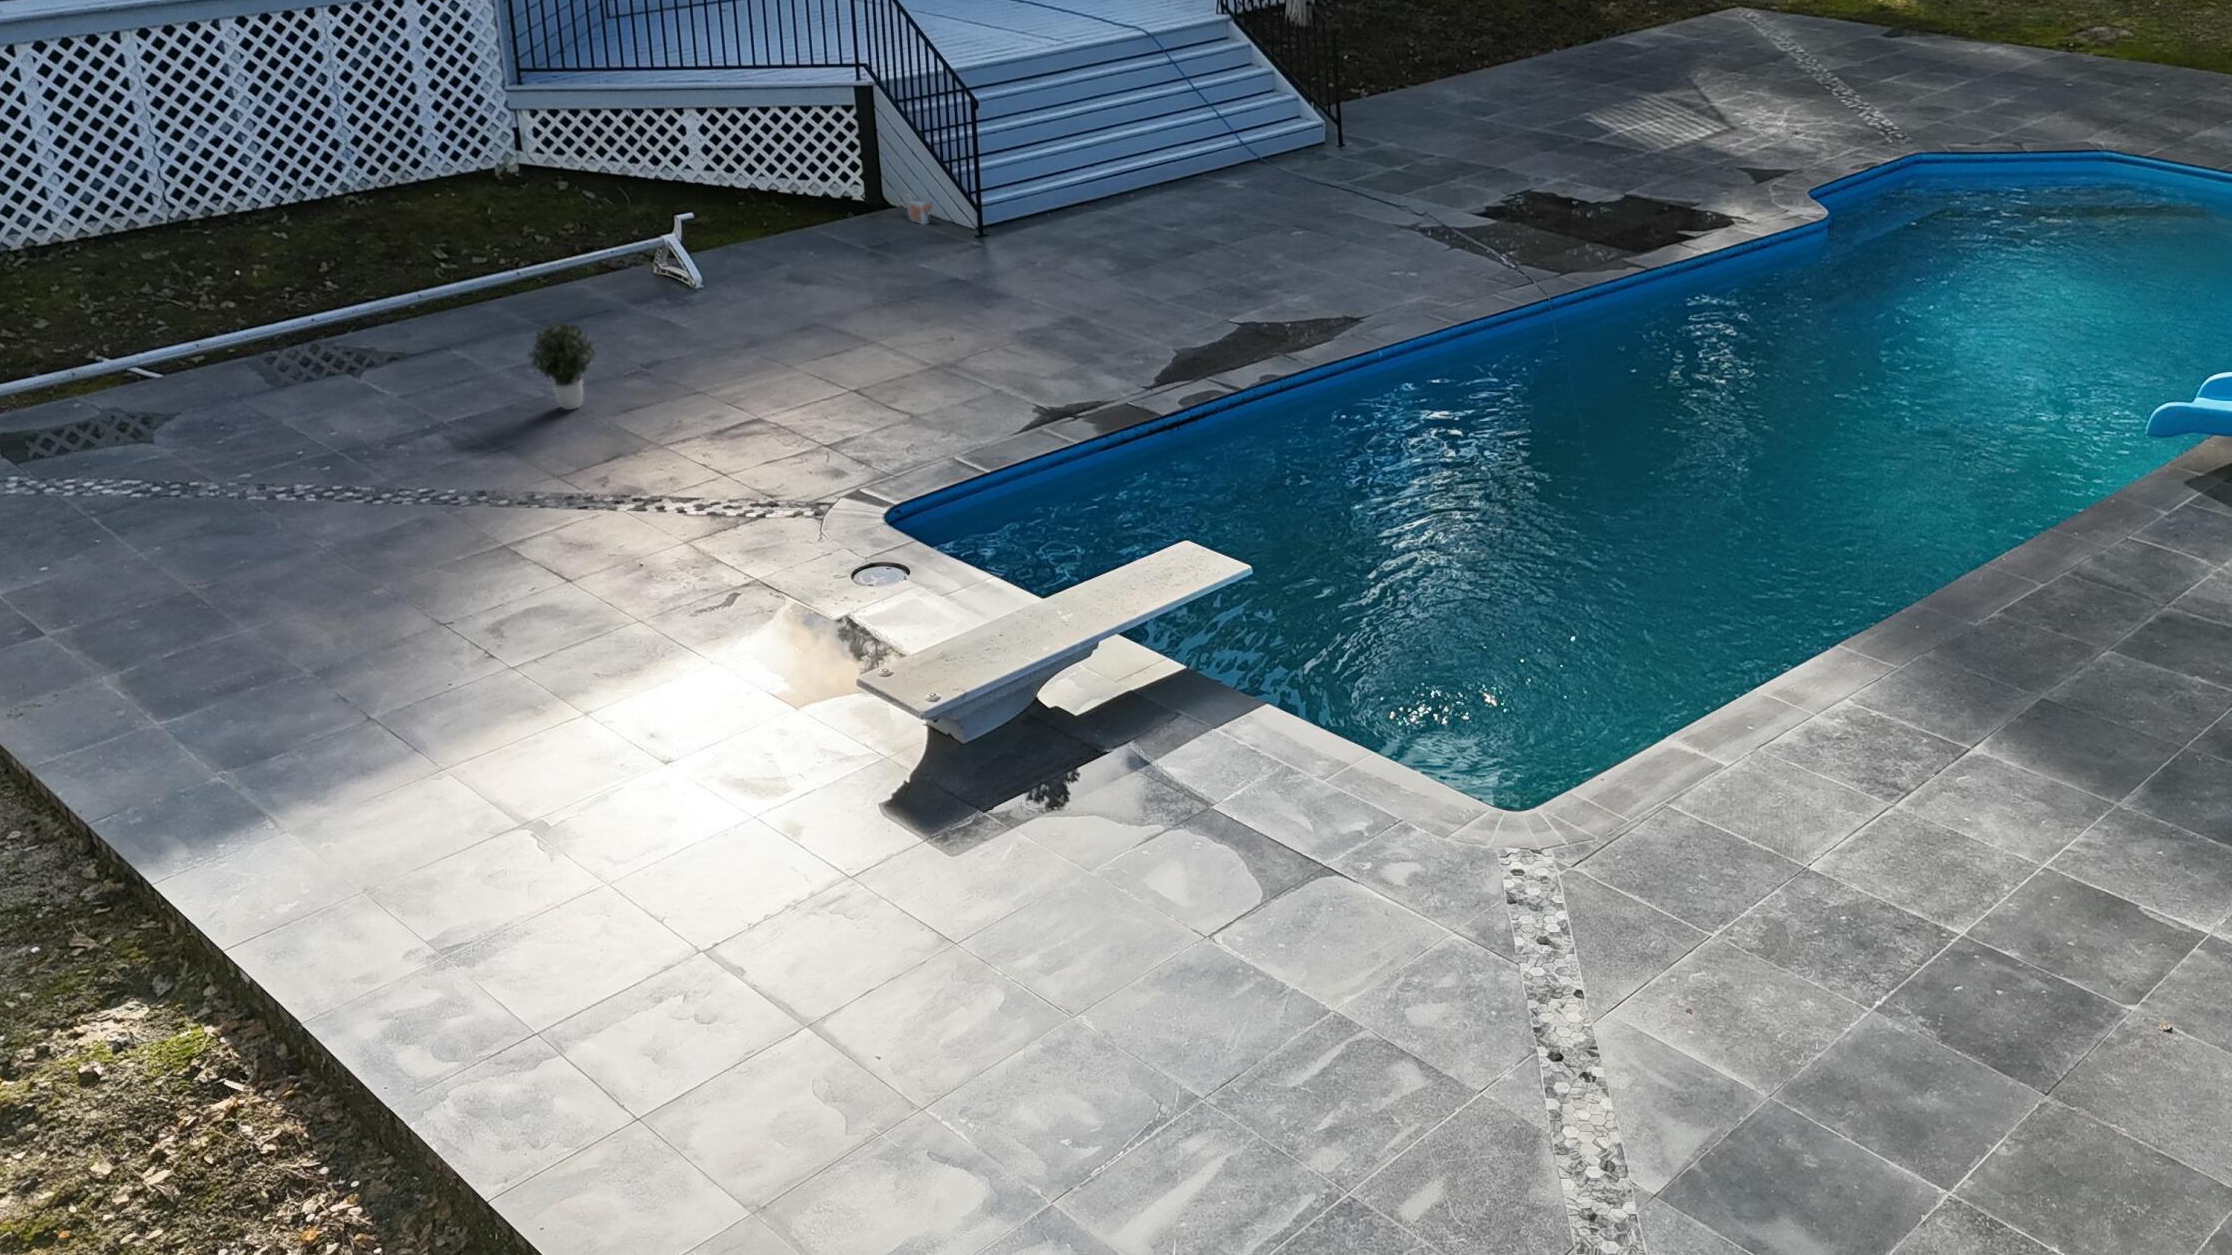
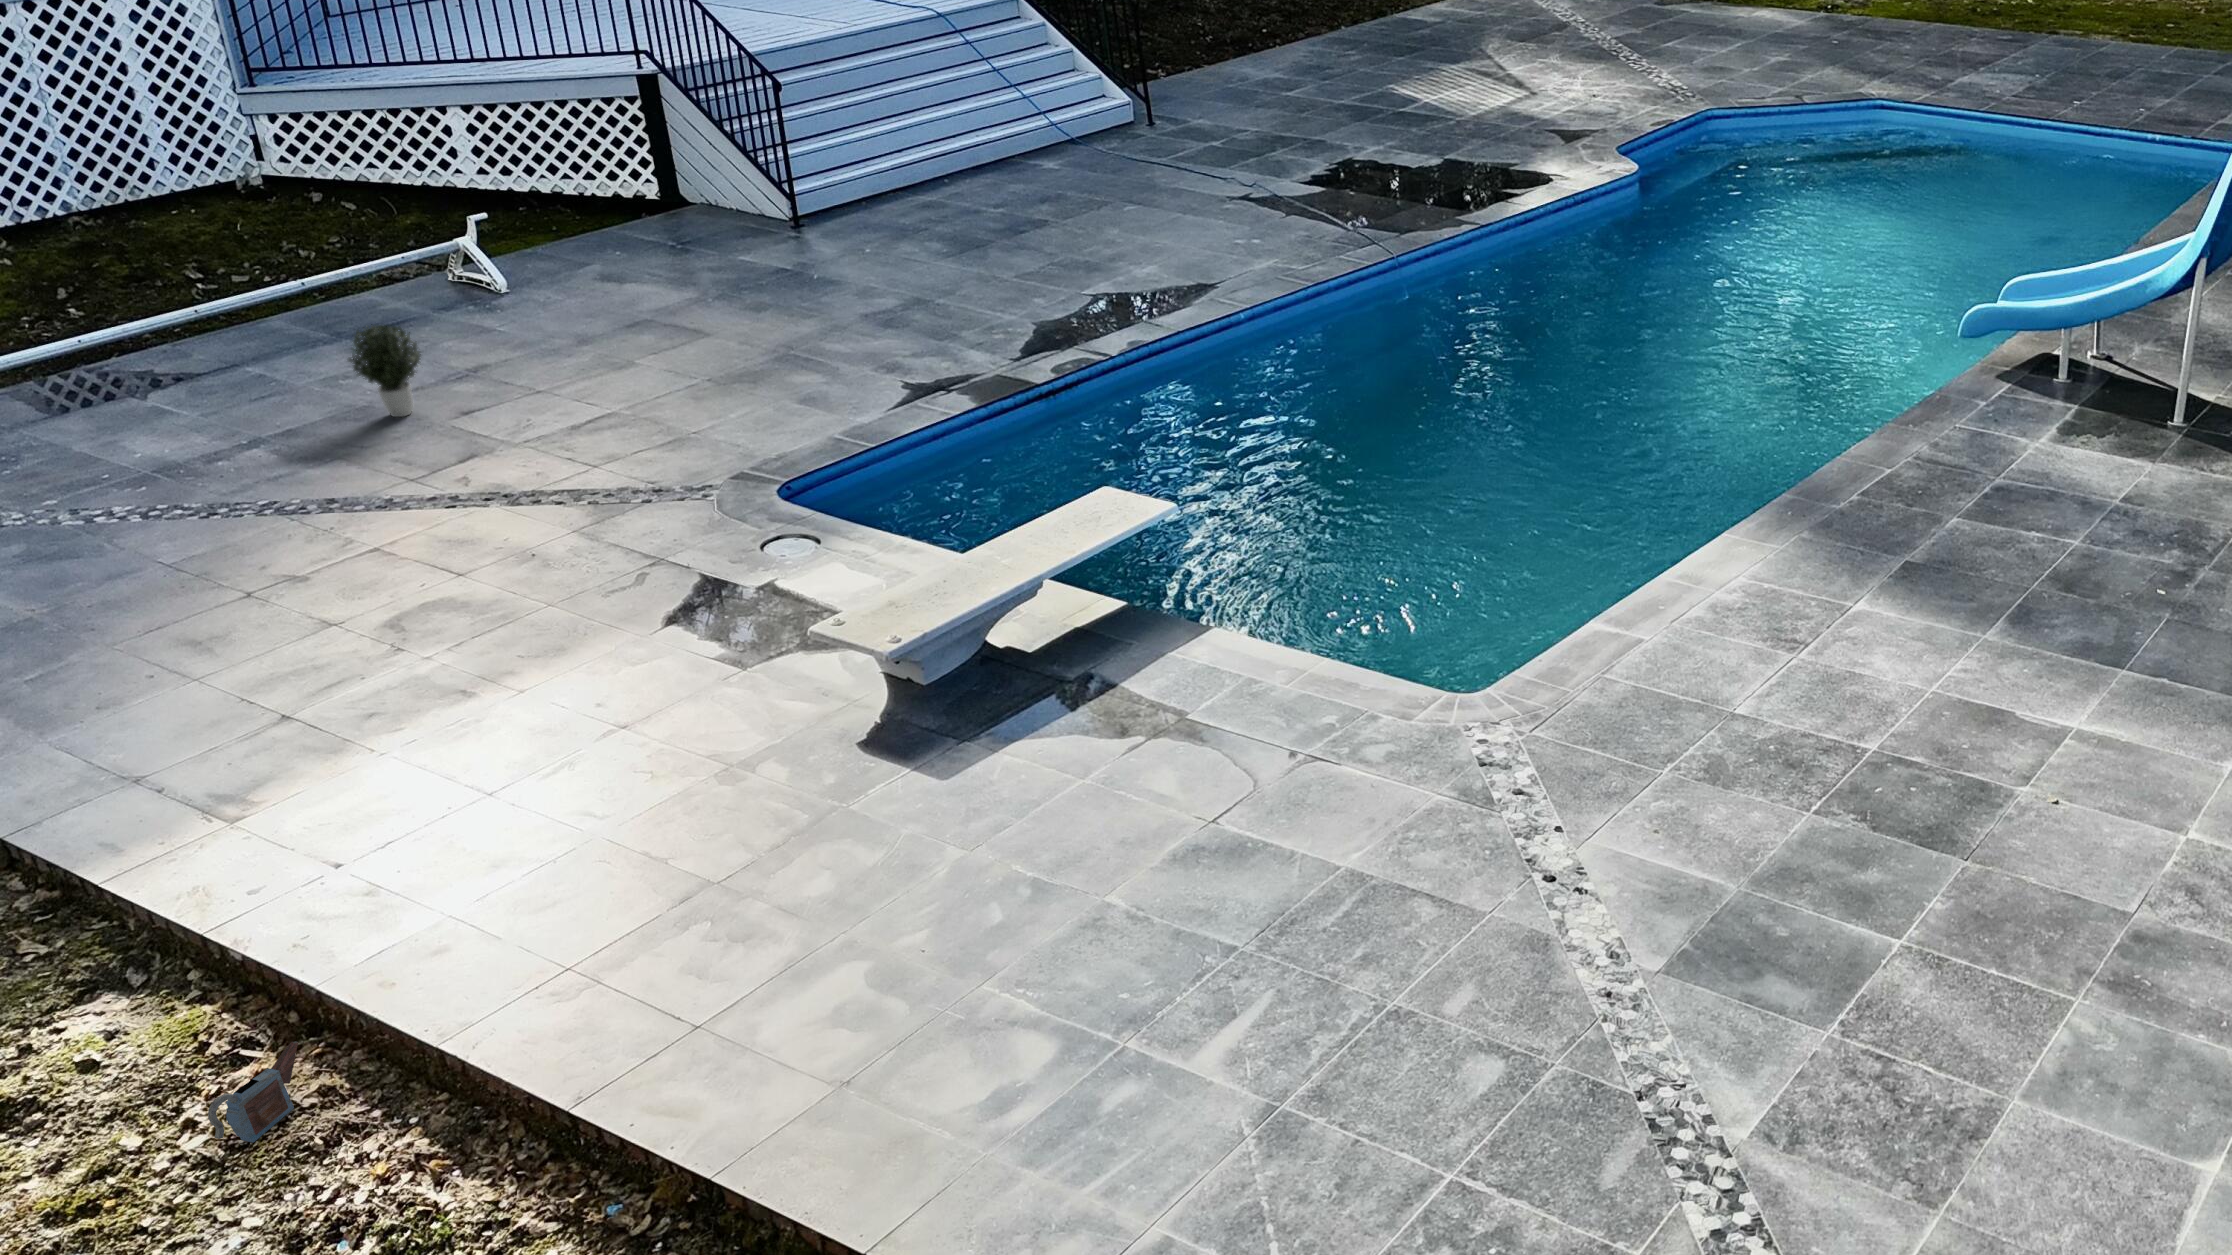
watering can: present [903,194,932,224] -> present [208,1041,298,1142]

